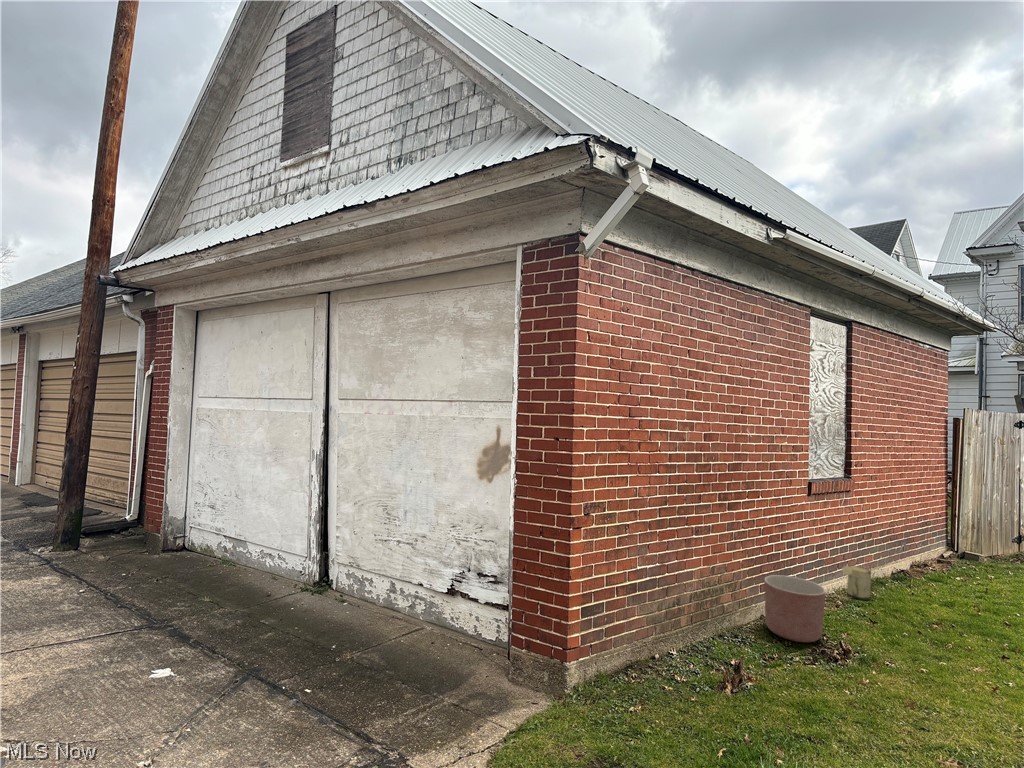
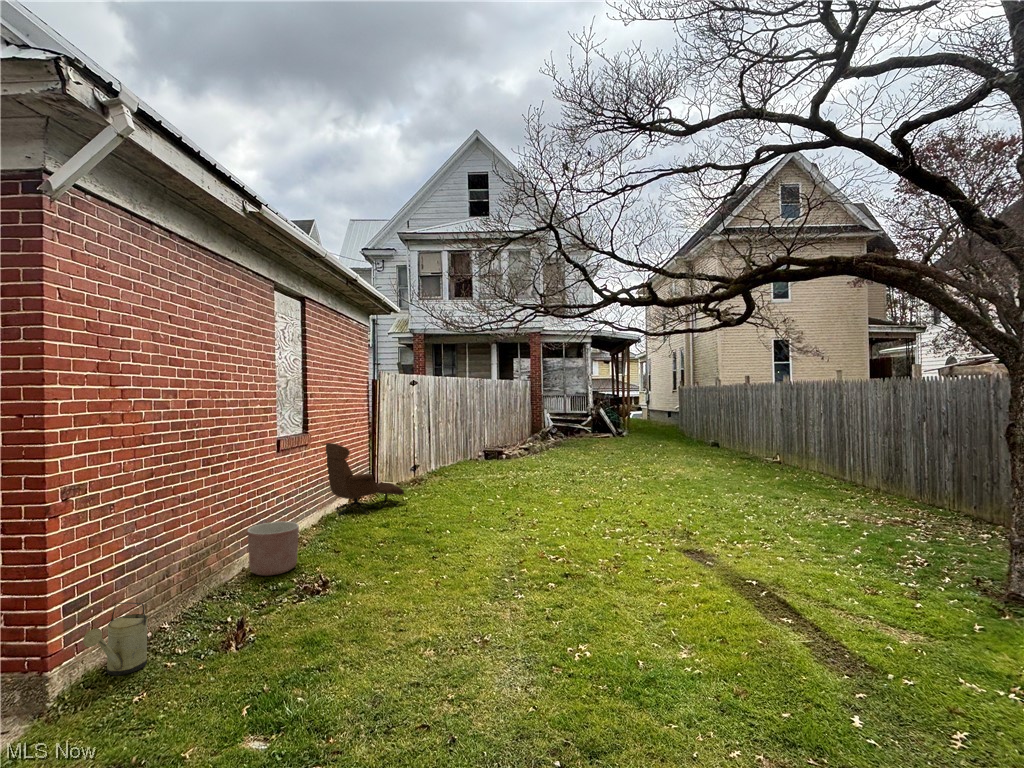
lounge chair: none [874,493,1007,602] -> present [326,443,404,516]
watering can: present [842,566,871,600] -> present [83,603,148,675]

